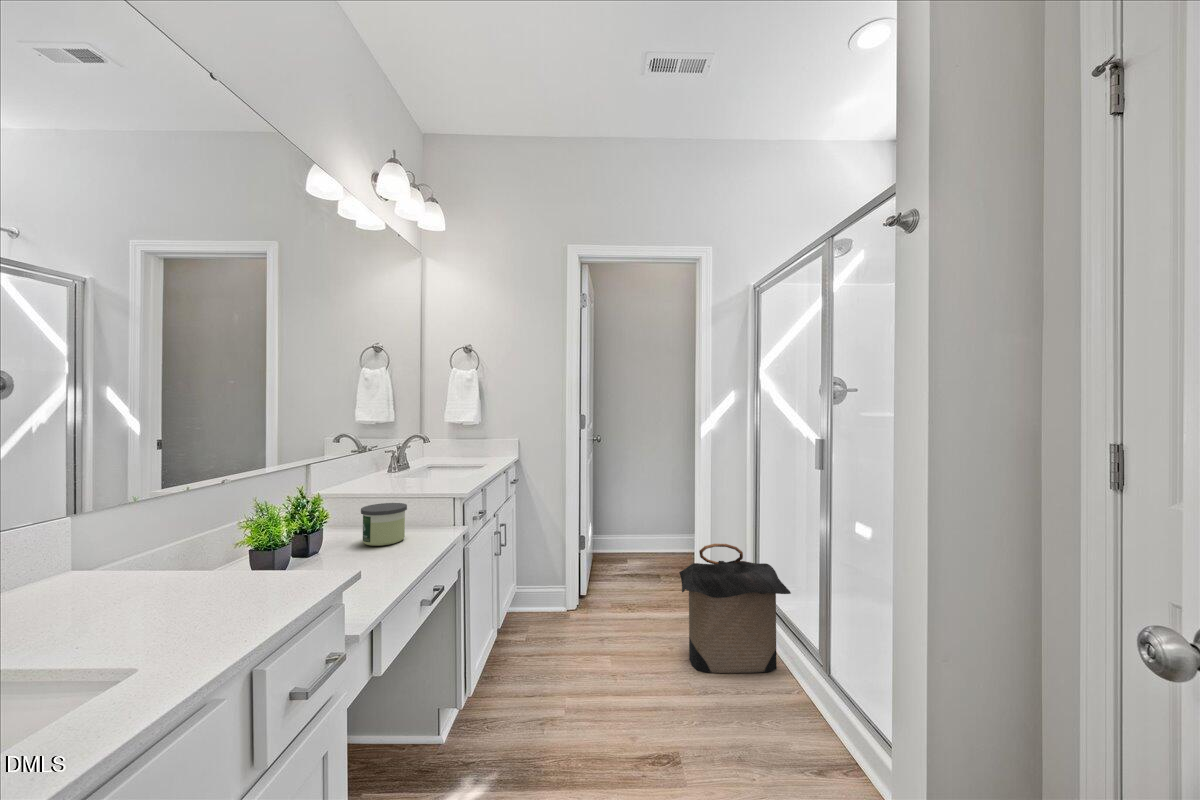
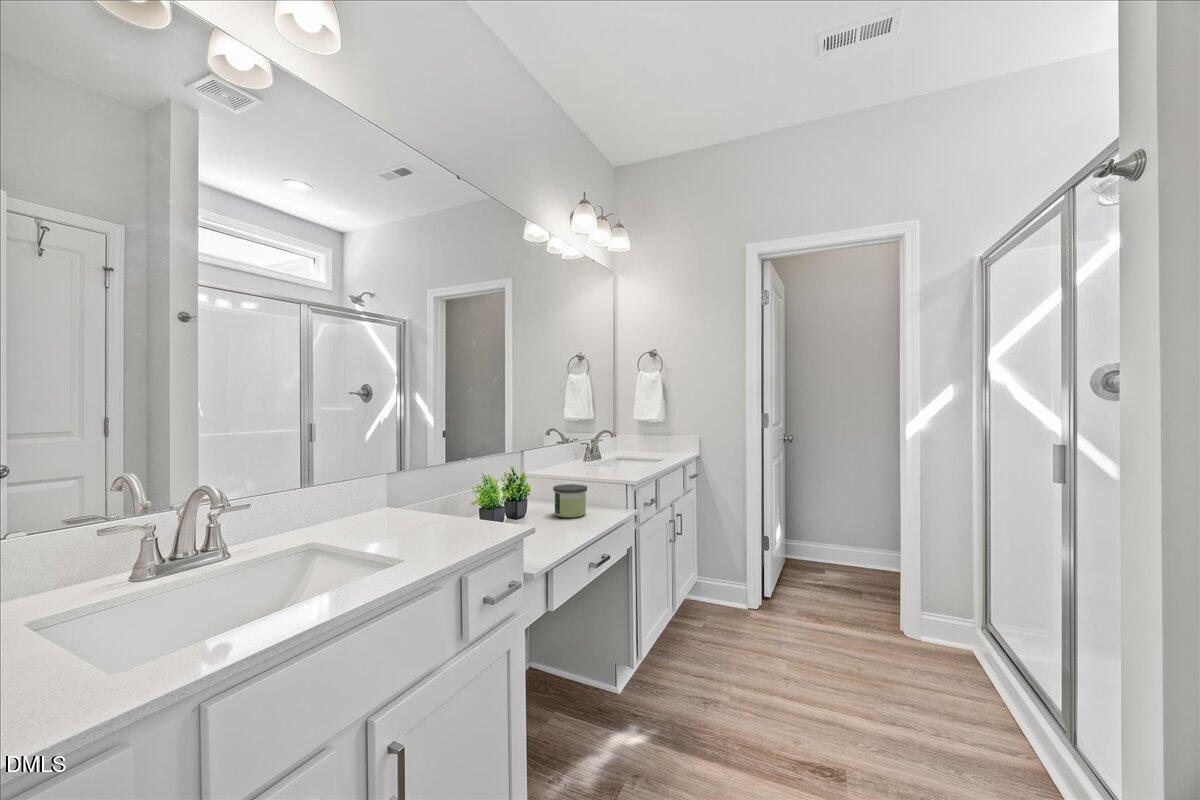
laundry hamper: present [679,544,791,673] -> none [868,560,1017,720]

